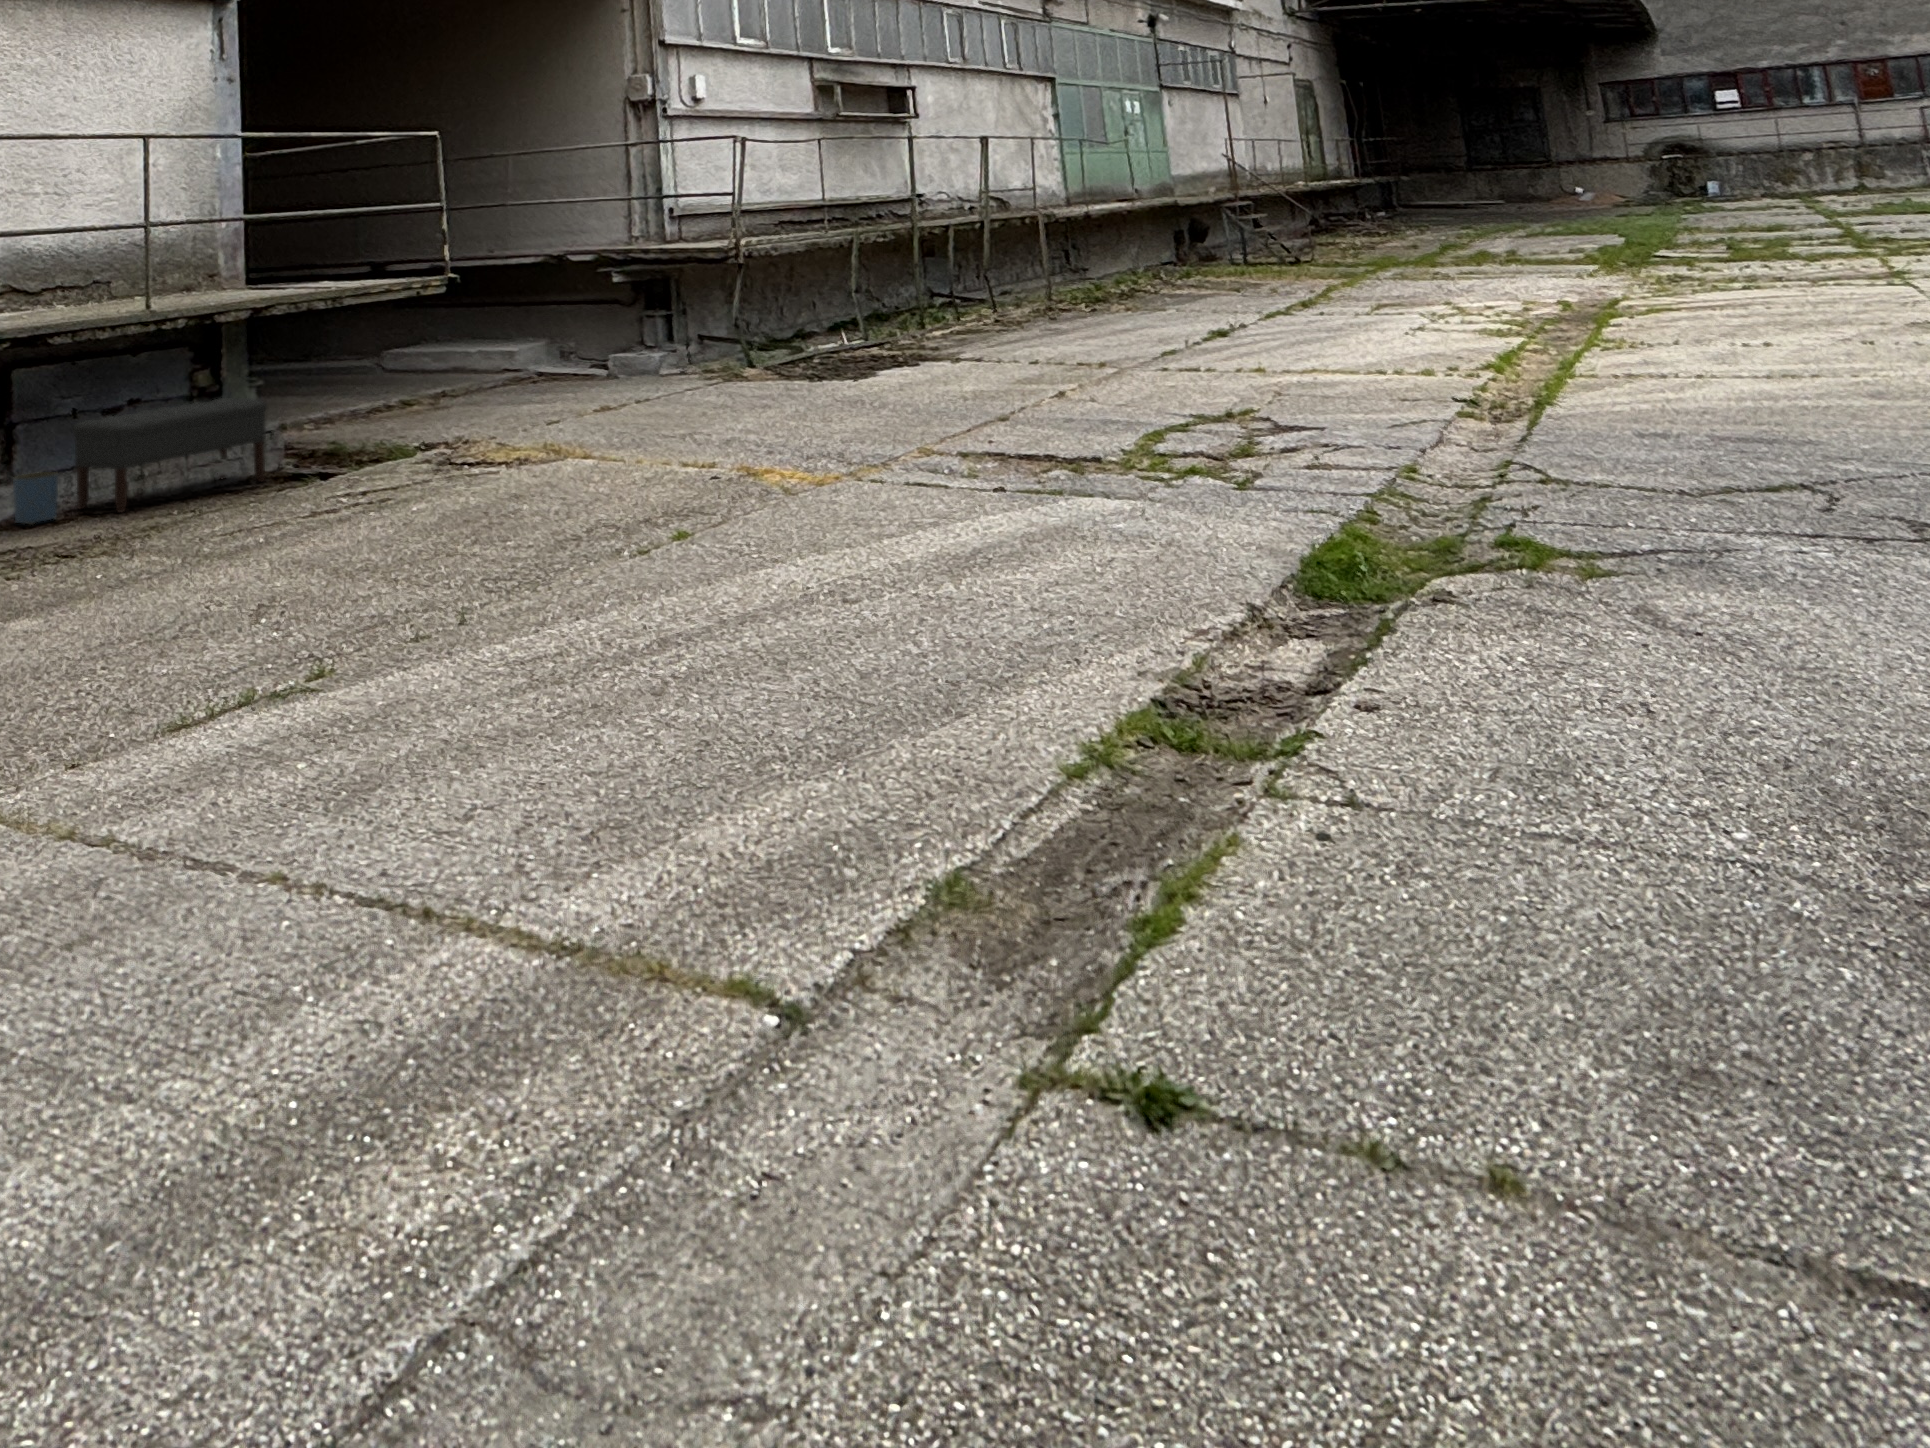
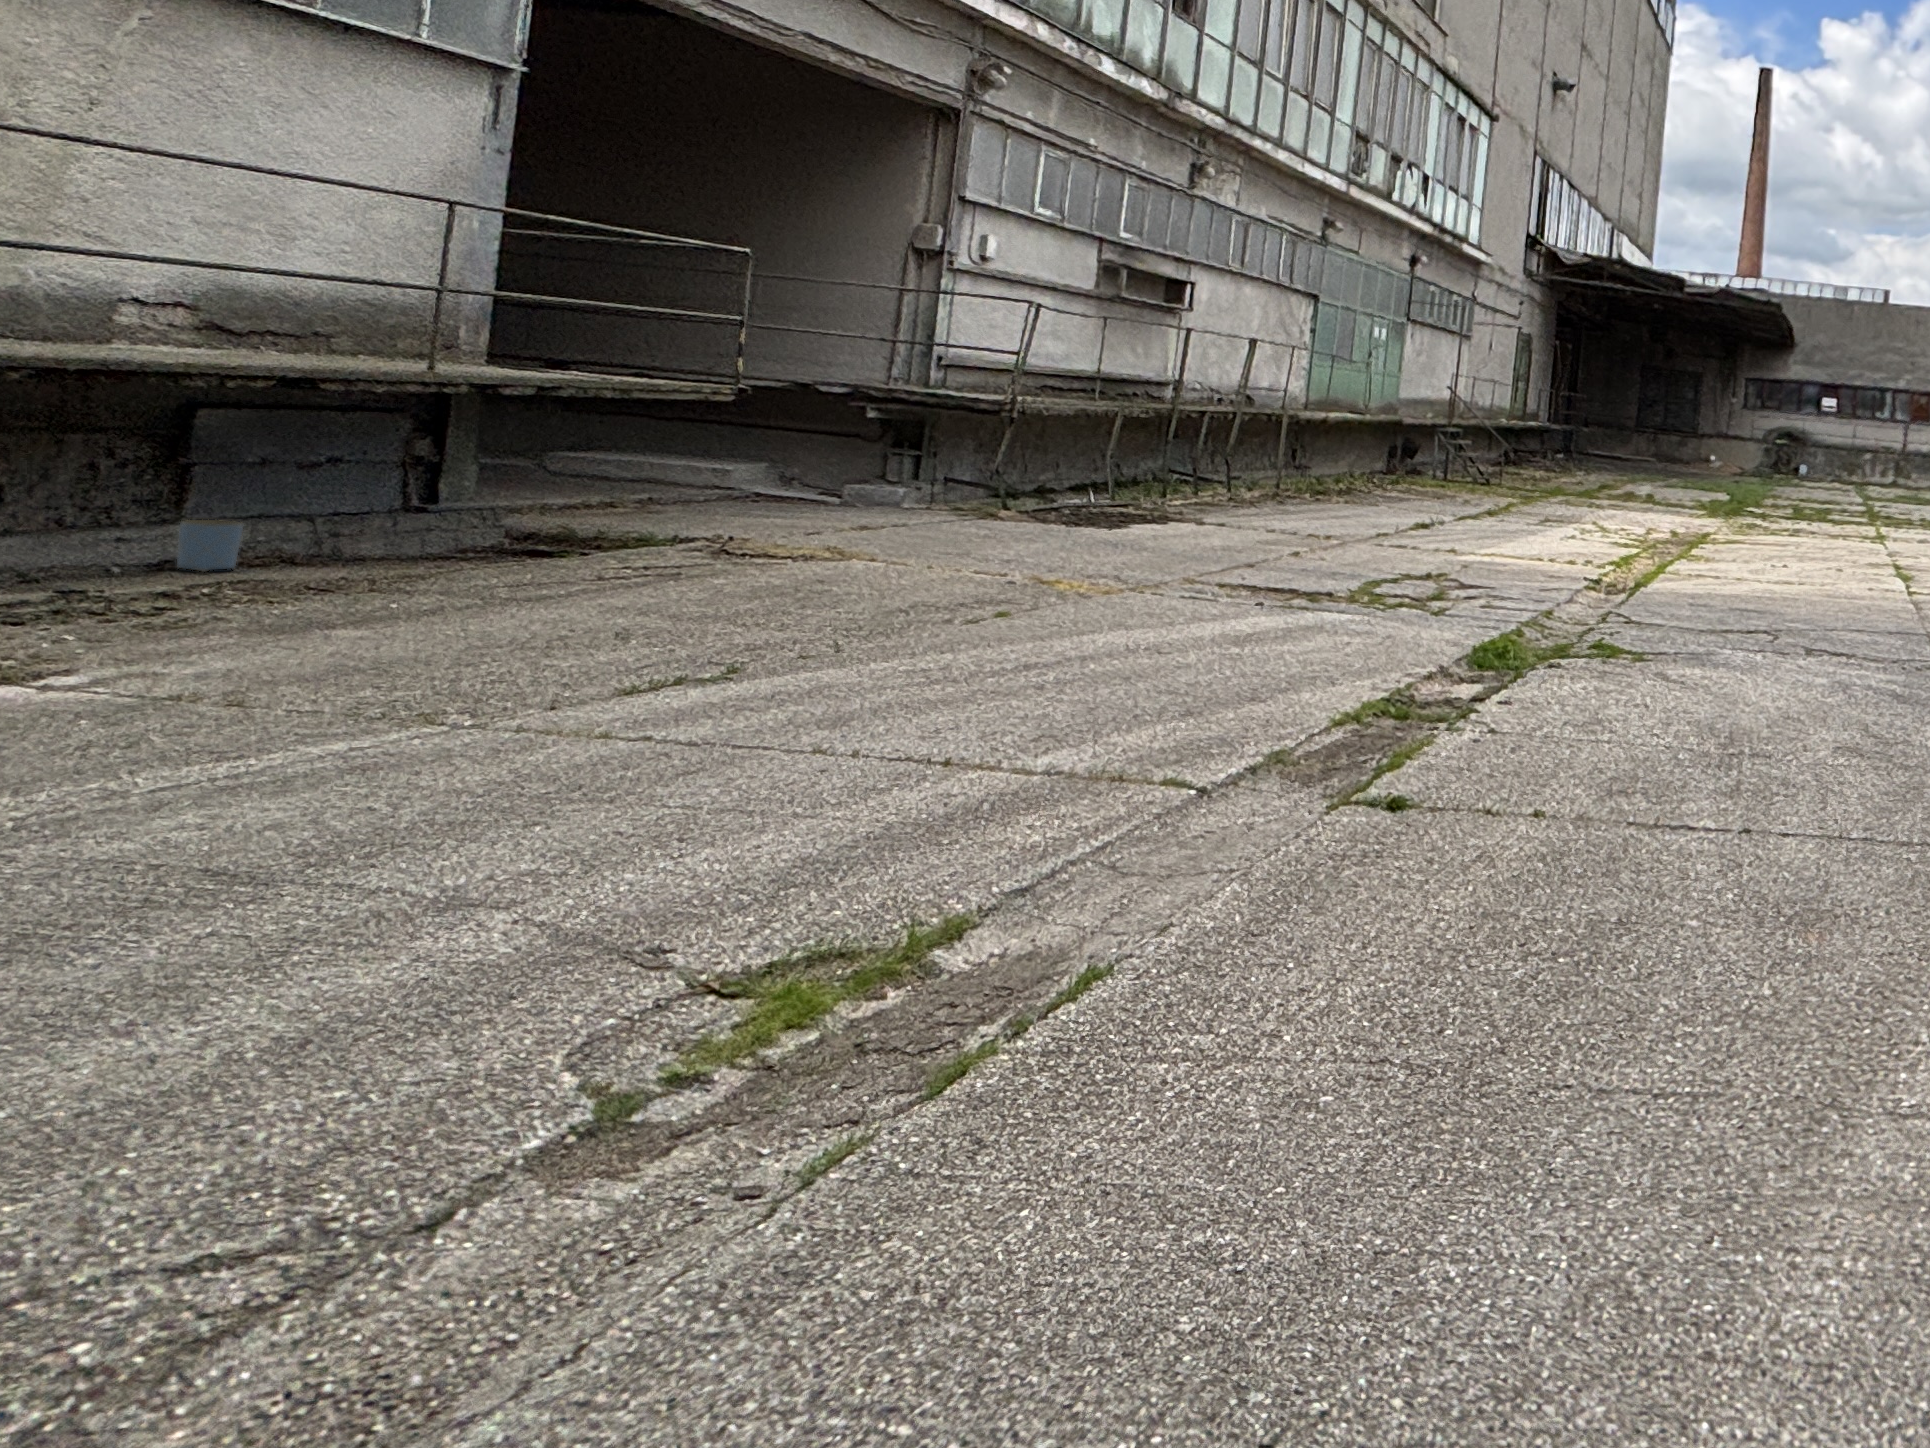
bench: present [72,398,267,513] -> none [252,471,503,570]

